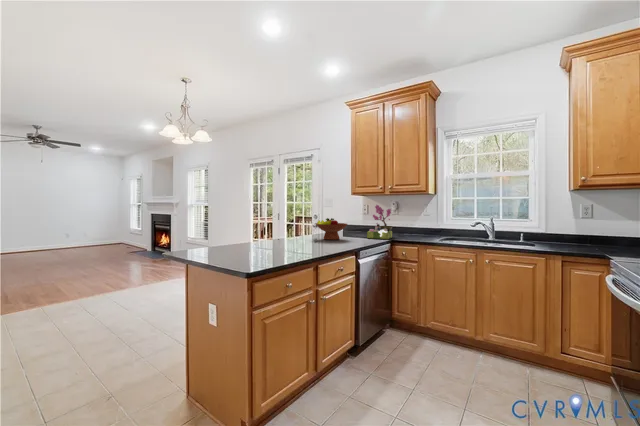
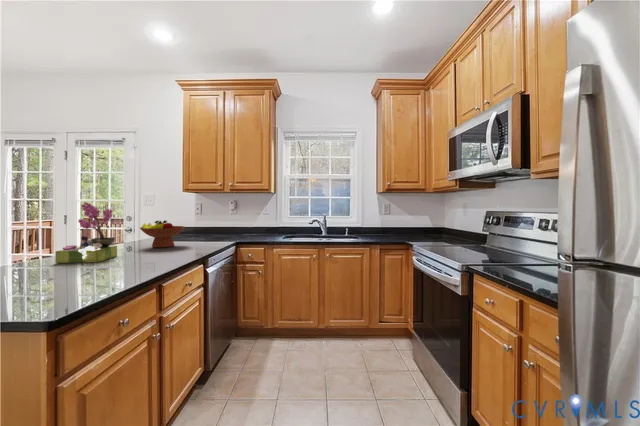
flower arrangement: present [367,205,392,239] -> present [56,202,117,263]

